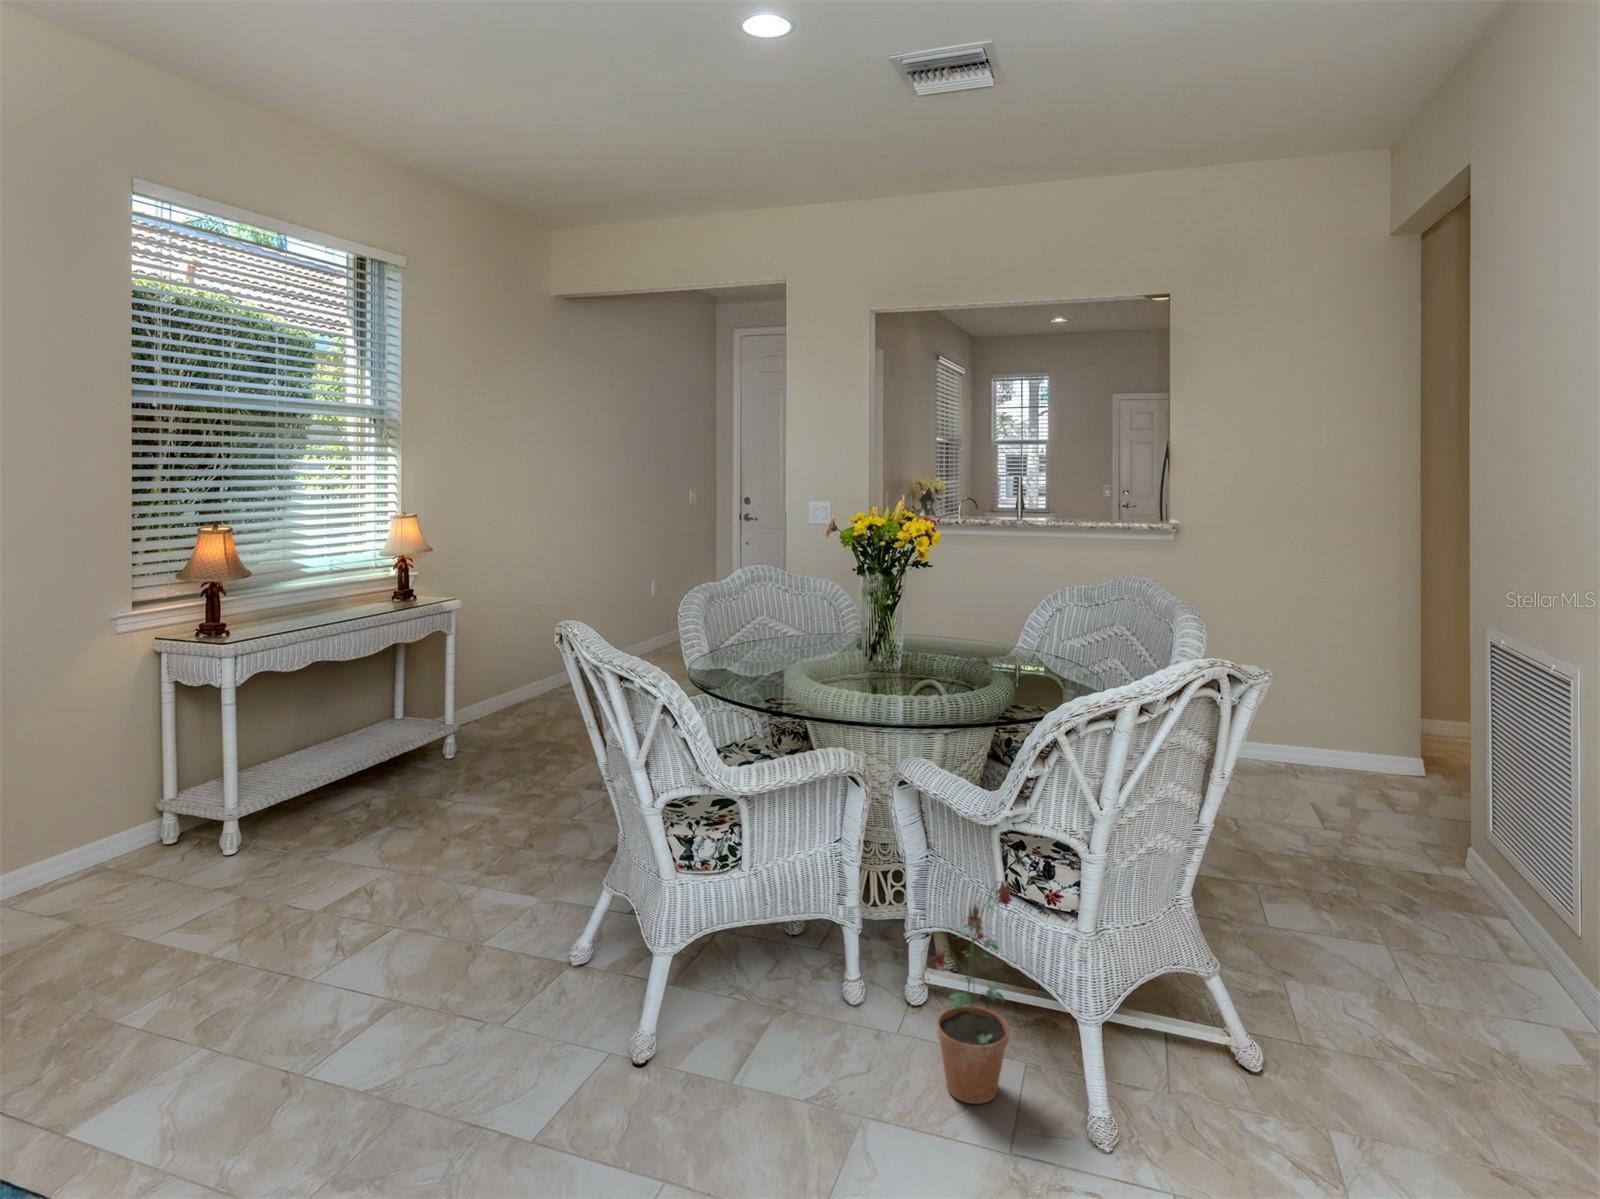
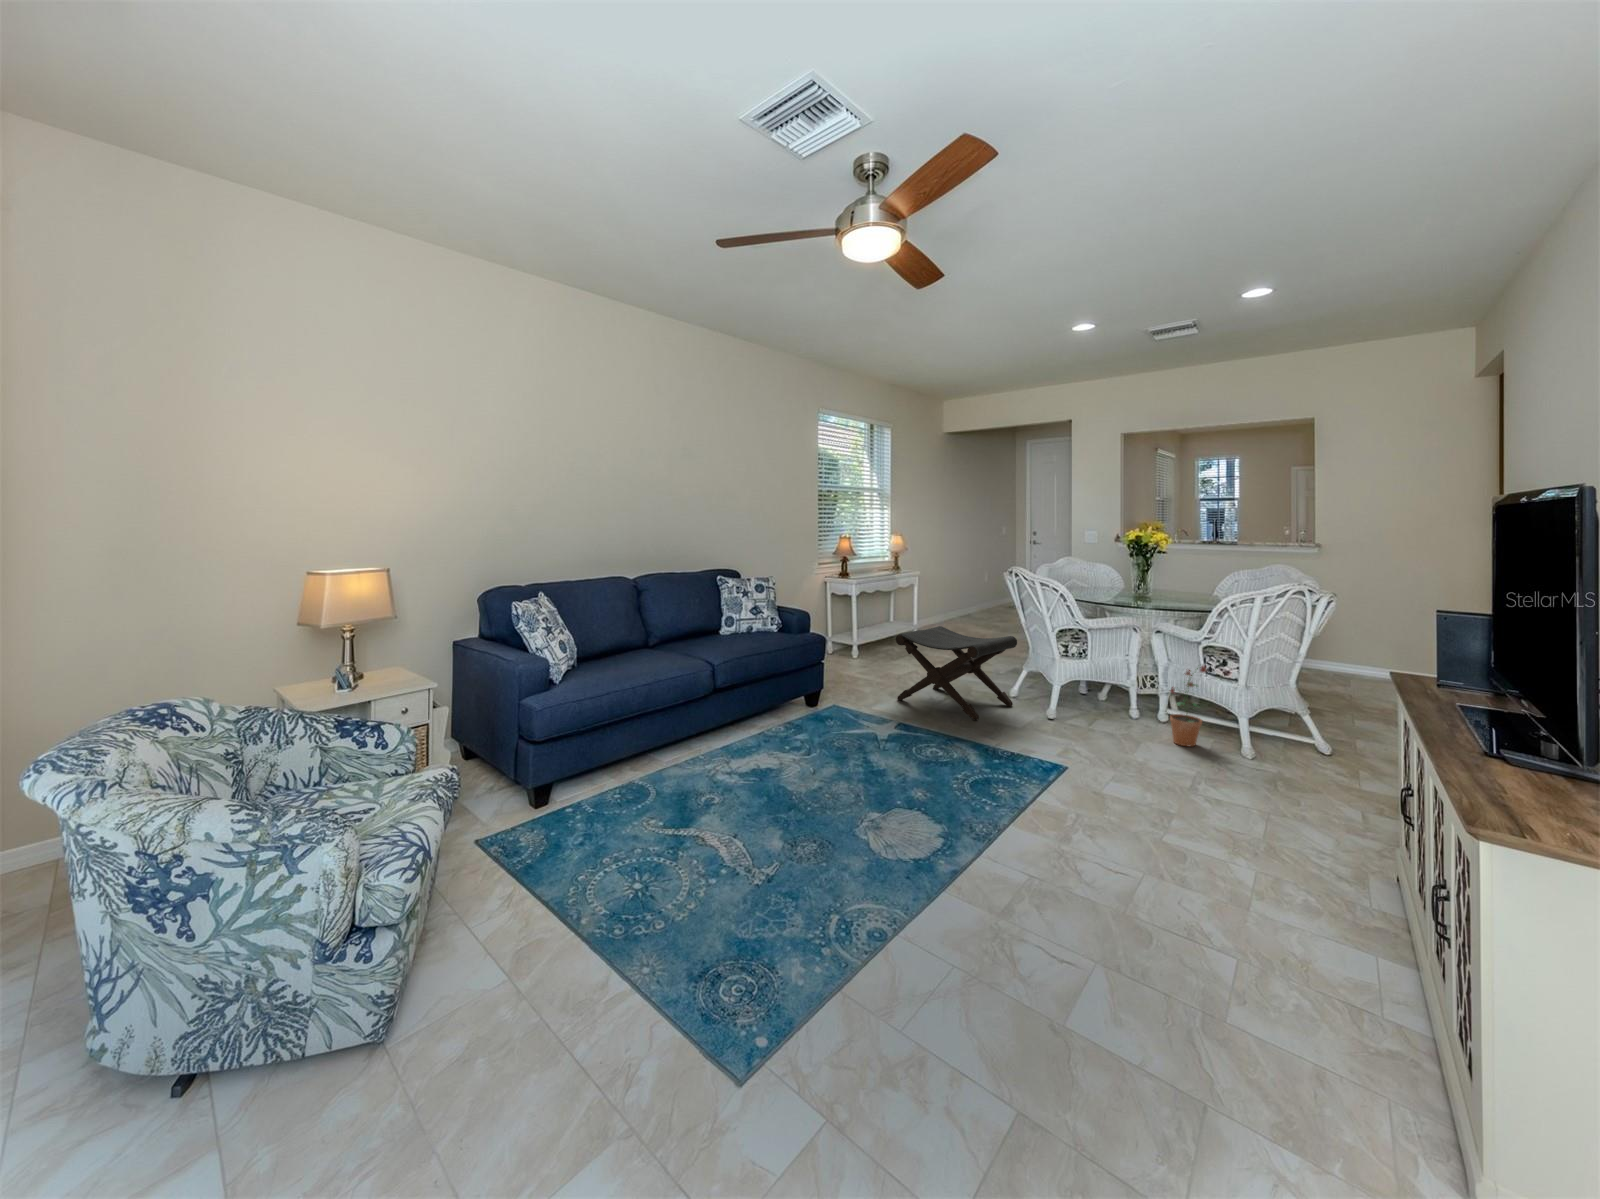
footstool: none [201,791,570,1113] -> present [896,626,1017,720]

